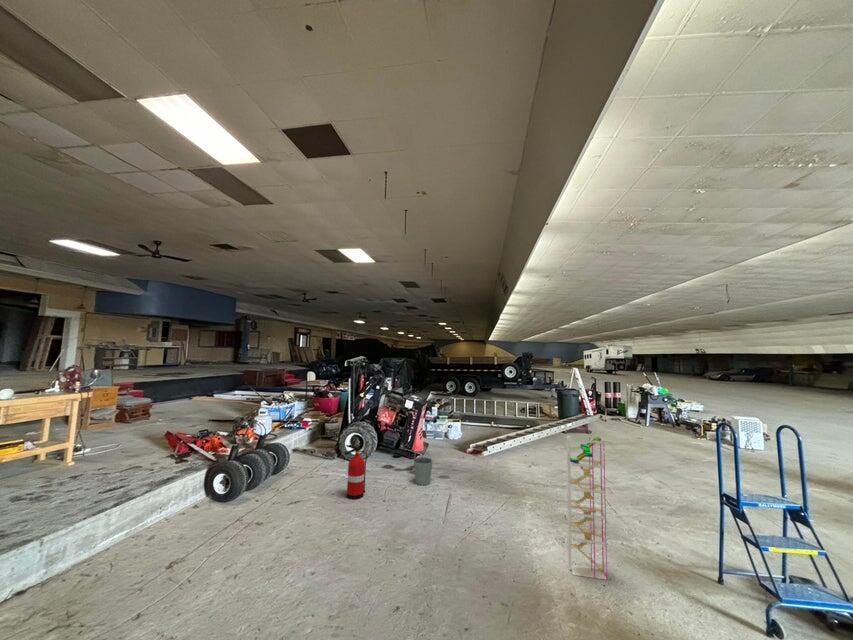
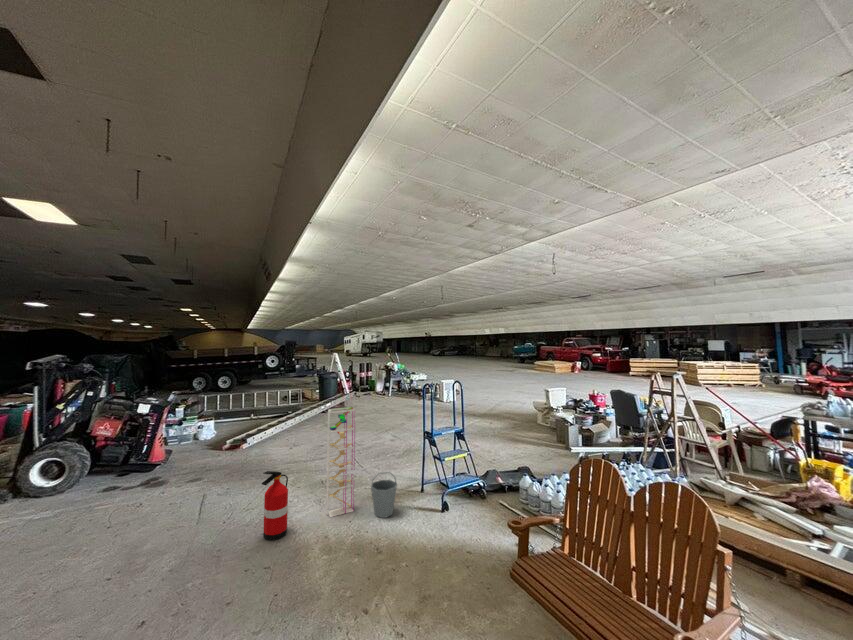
fire extinguisher: present [345,445,367,500] -> present [262,471,288,540]
bucket: present [414,450,433,485] -> present [371,472,397,518]

